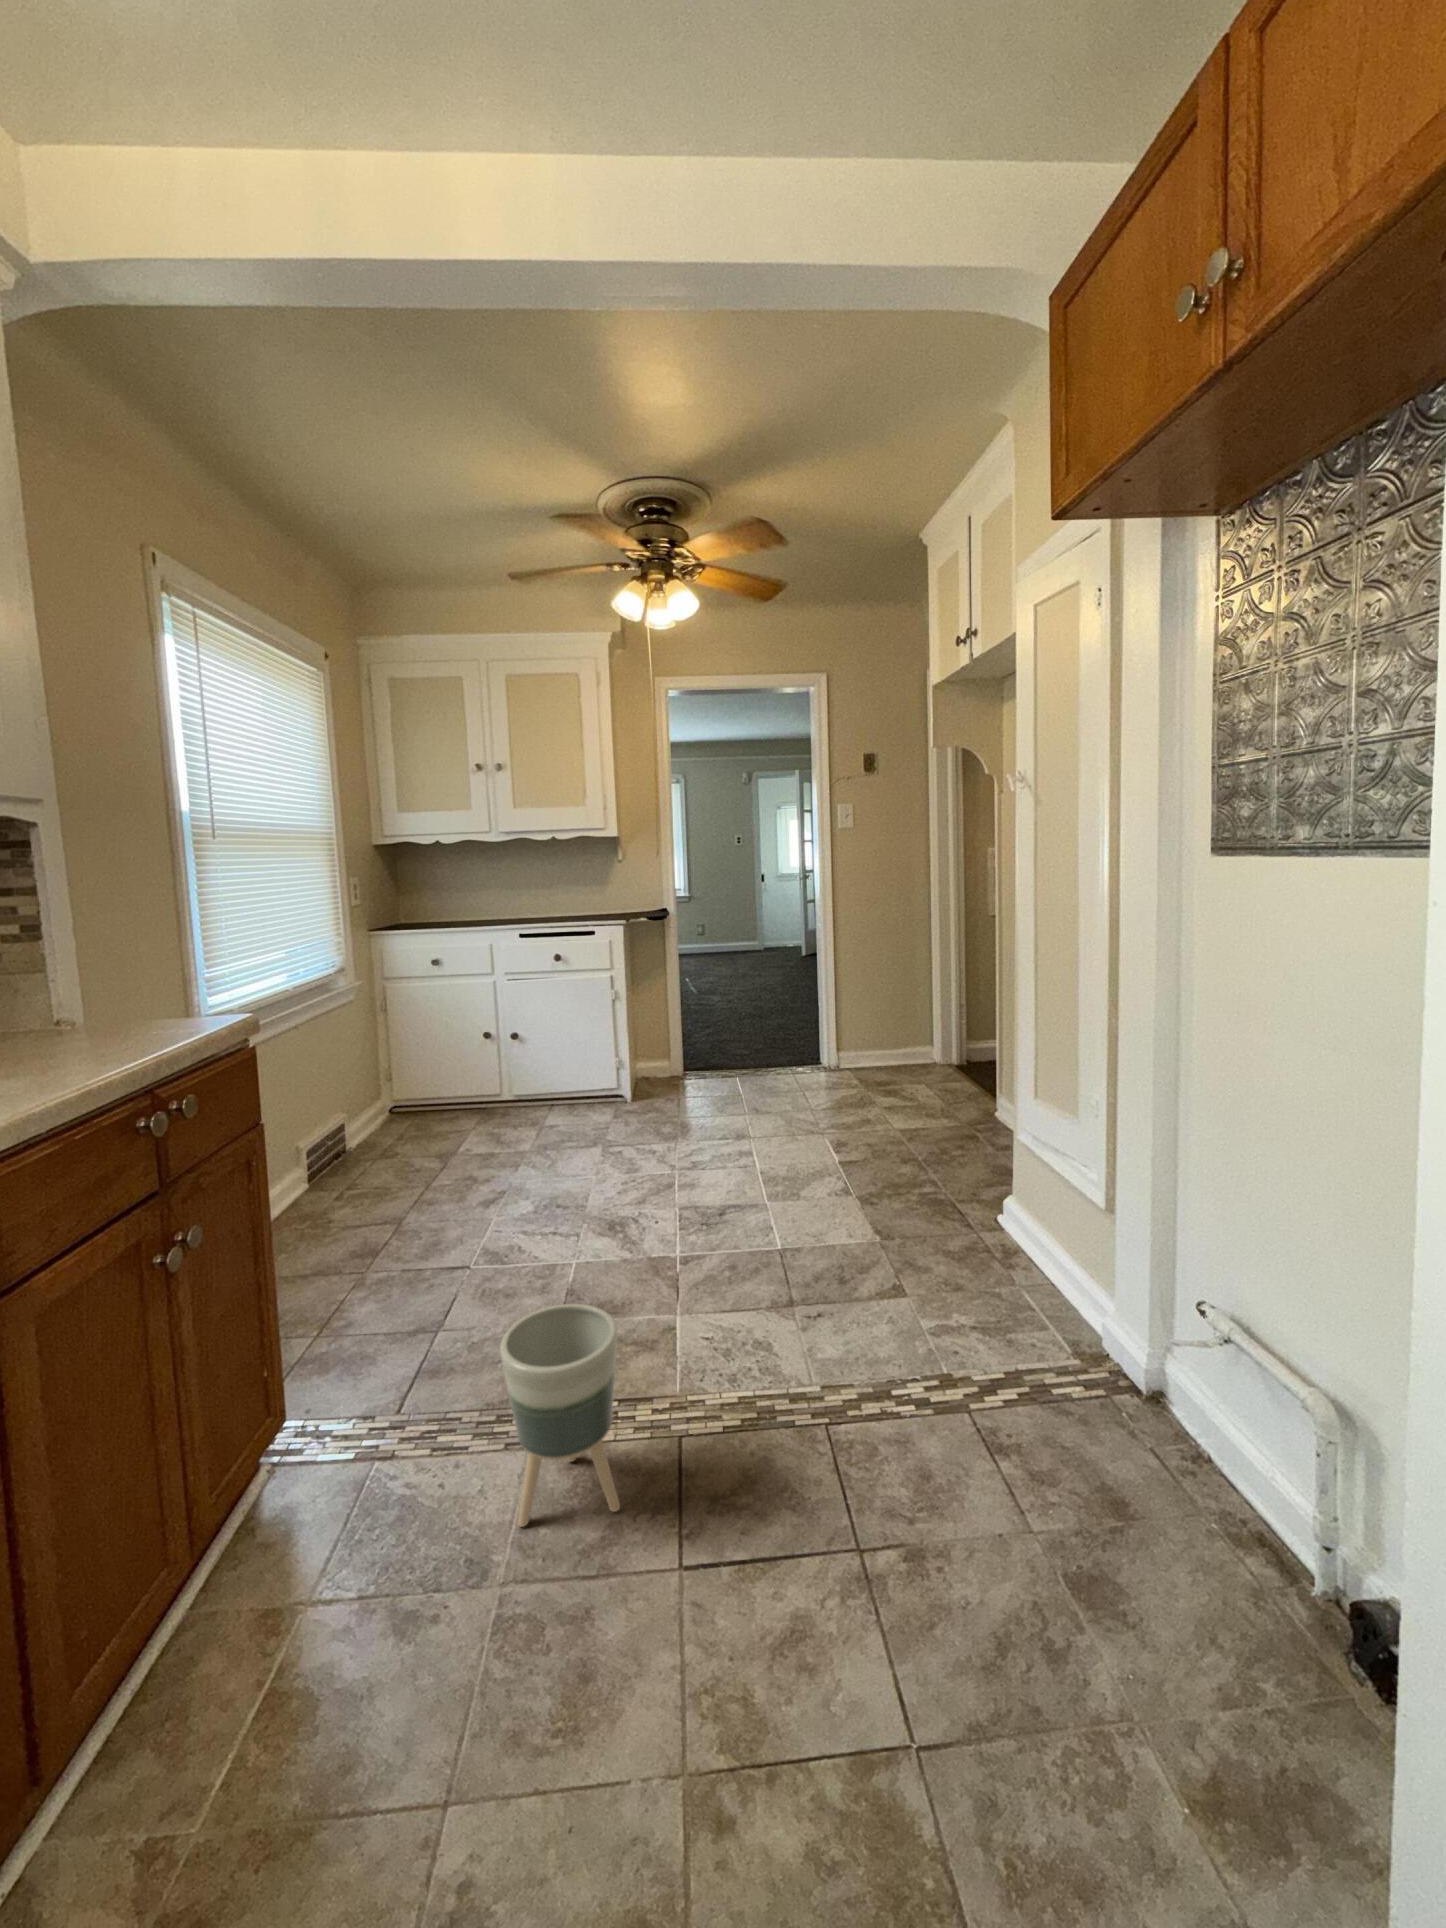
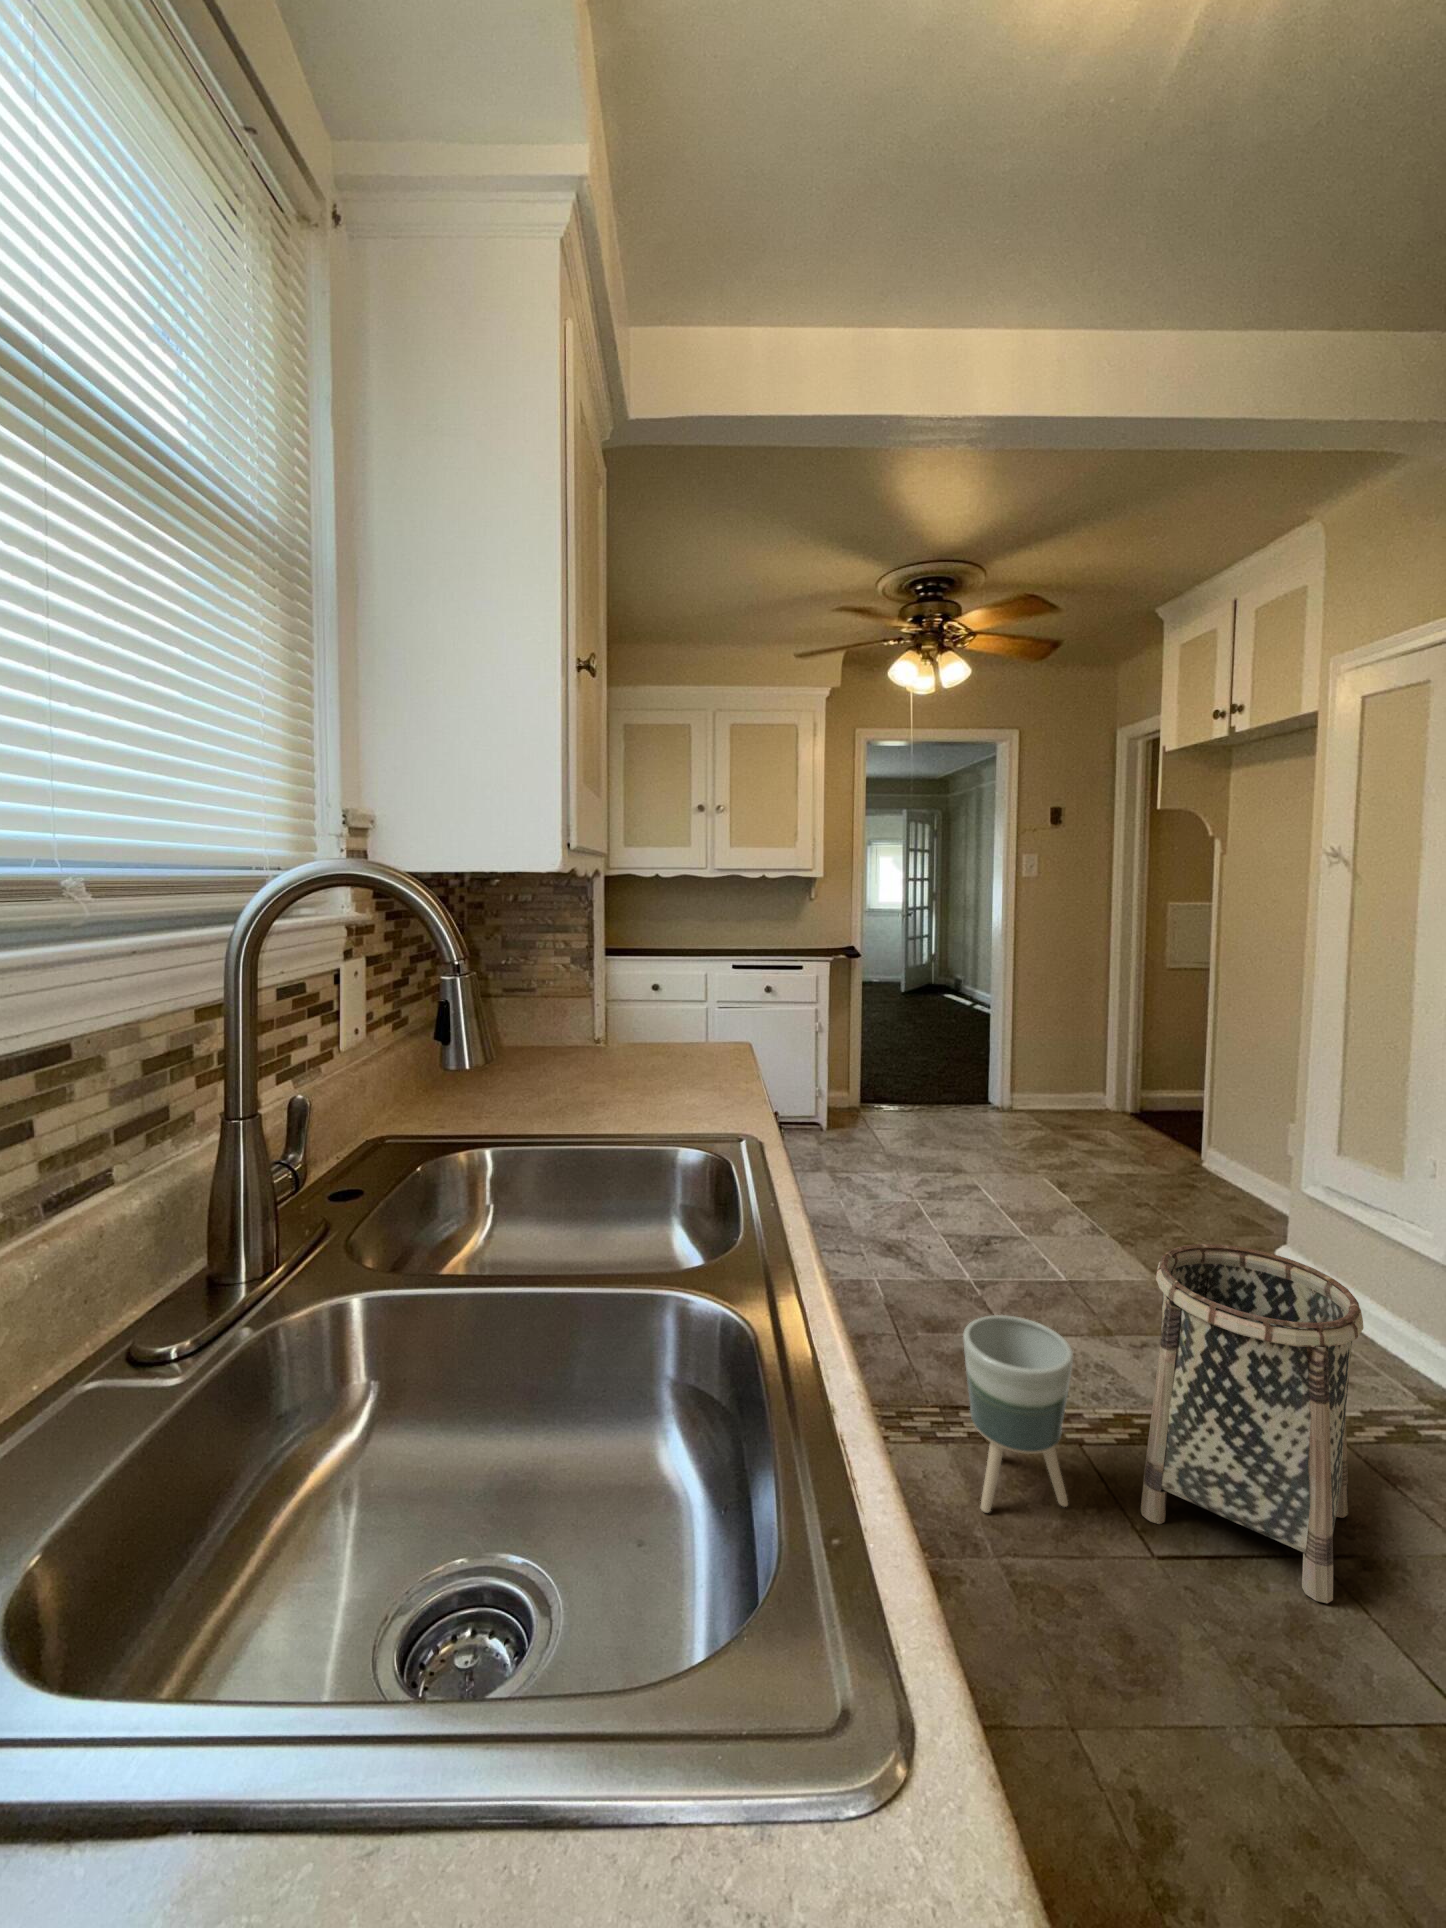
basket: none [696,1210,922,1605] -> present [1141,1244,1364,1603]

